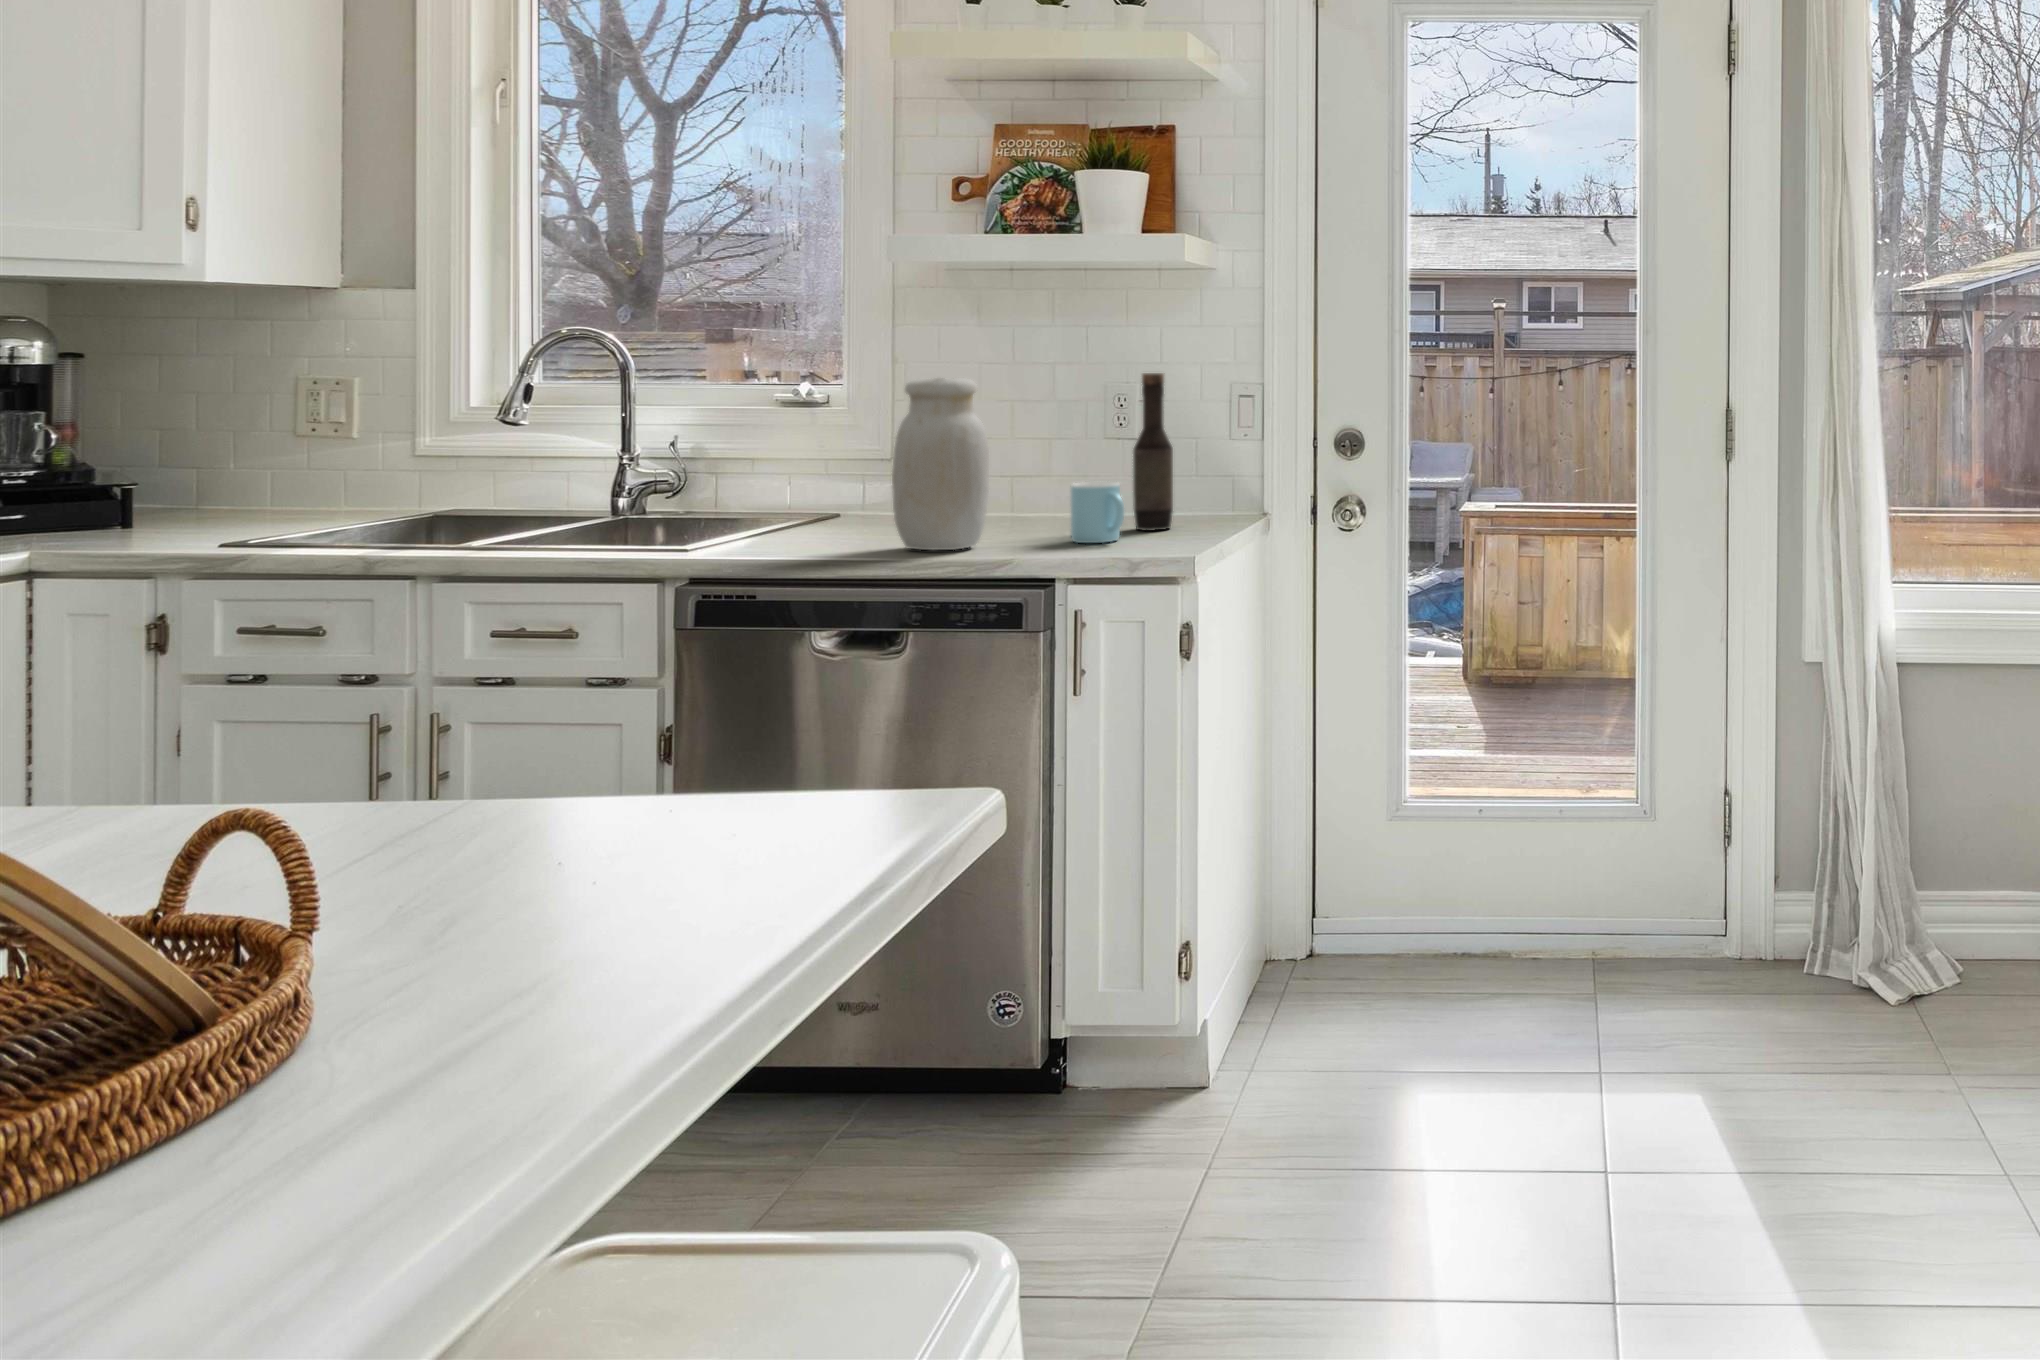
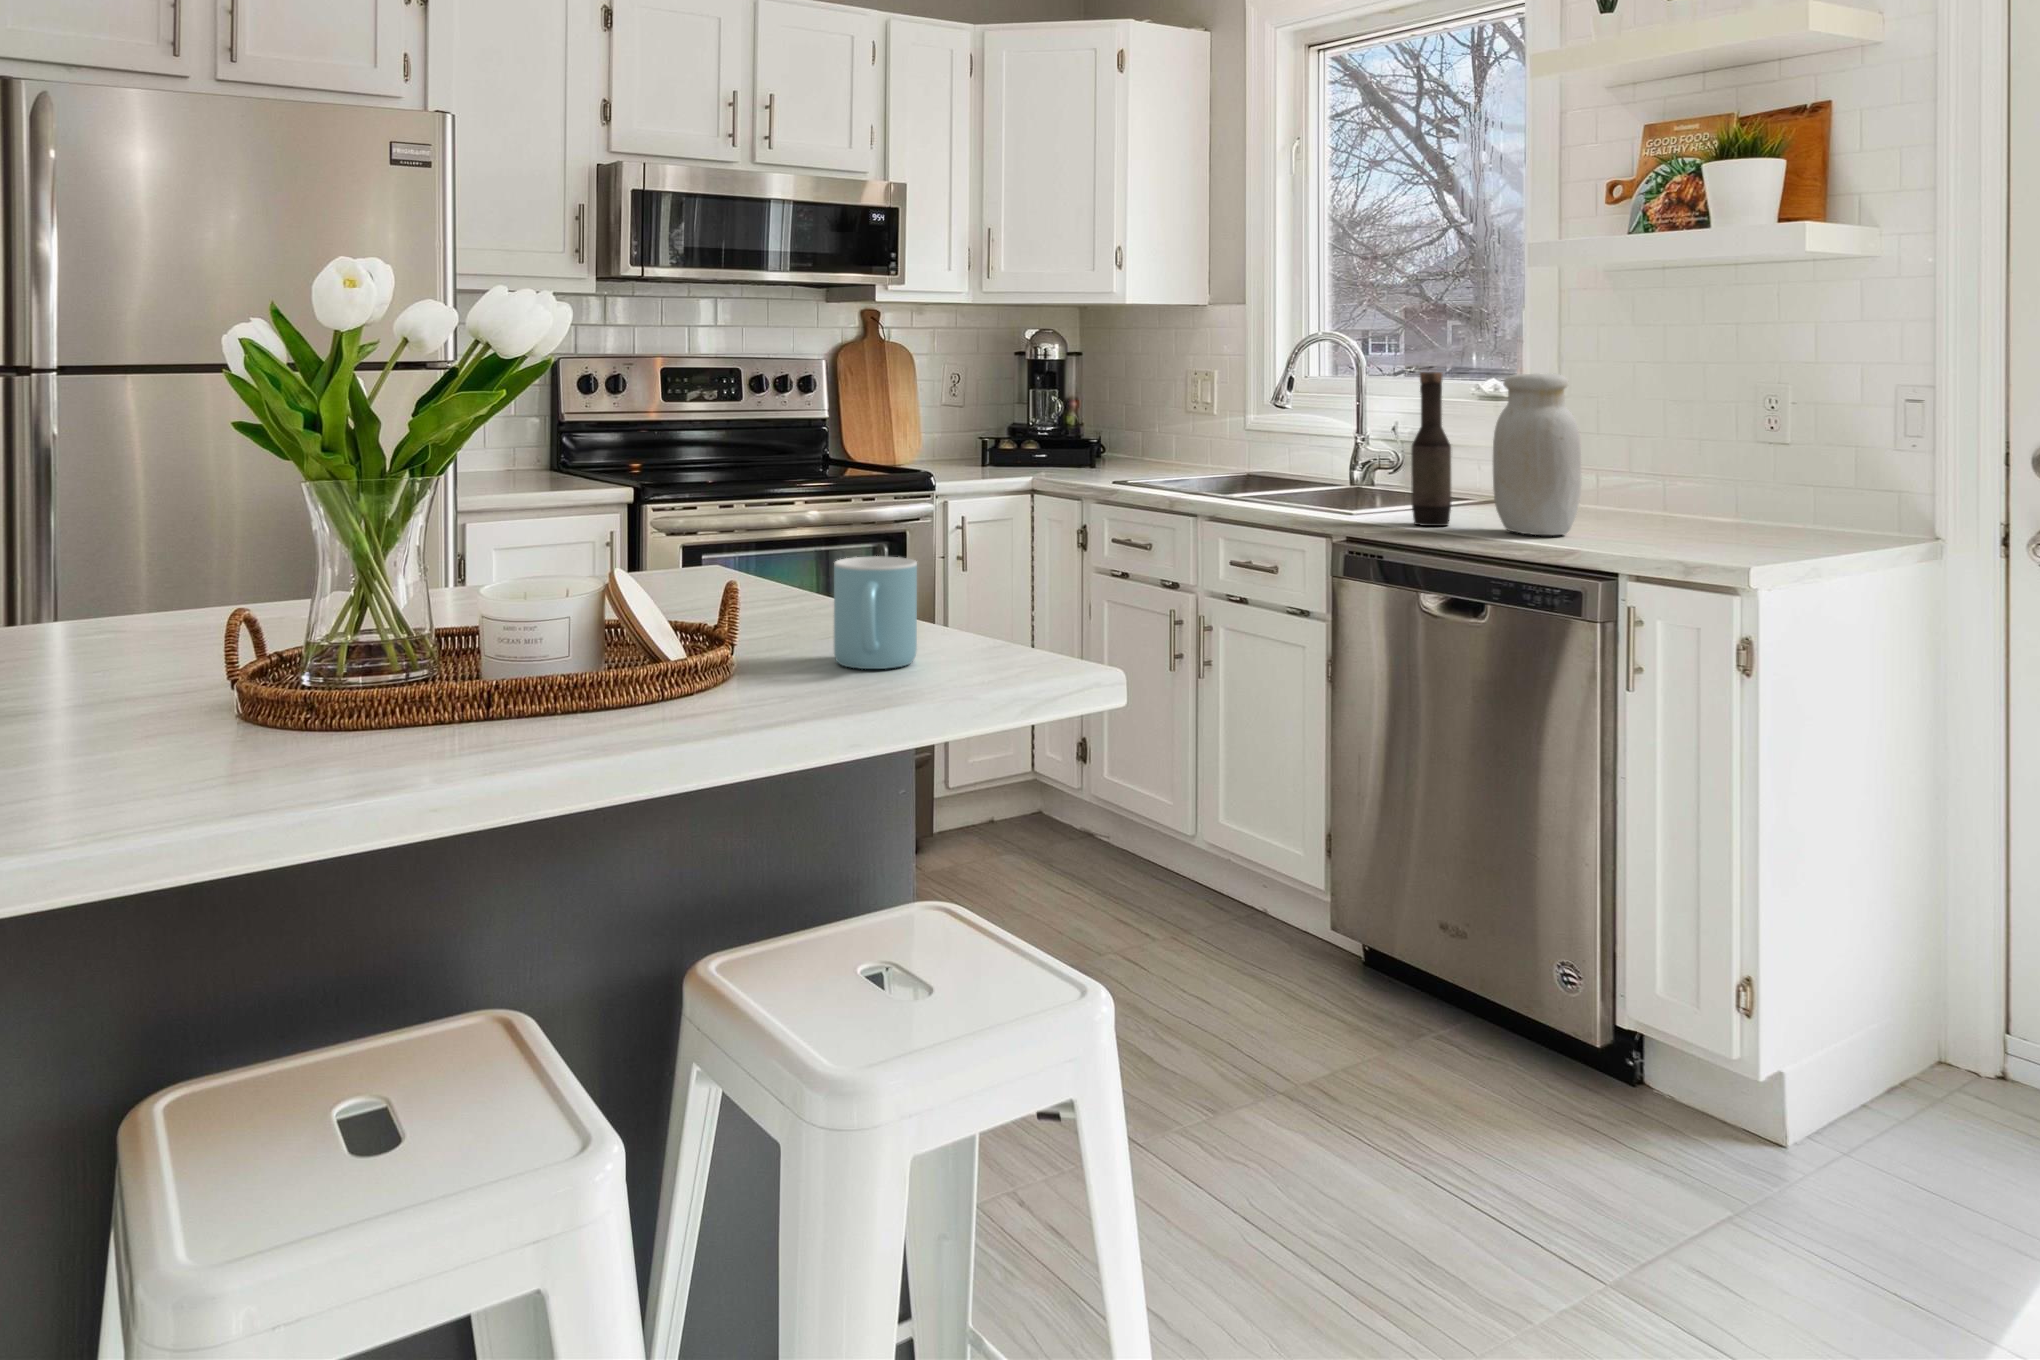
bottle: present [1133,373,1173,531] -> present [1411,372,1451,526]
mug: present [1071,482,1124,543] -> present [834,556,917,669]

